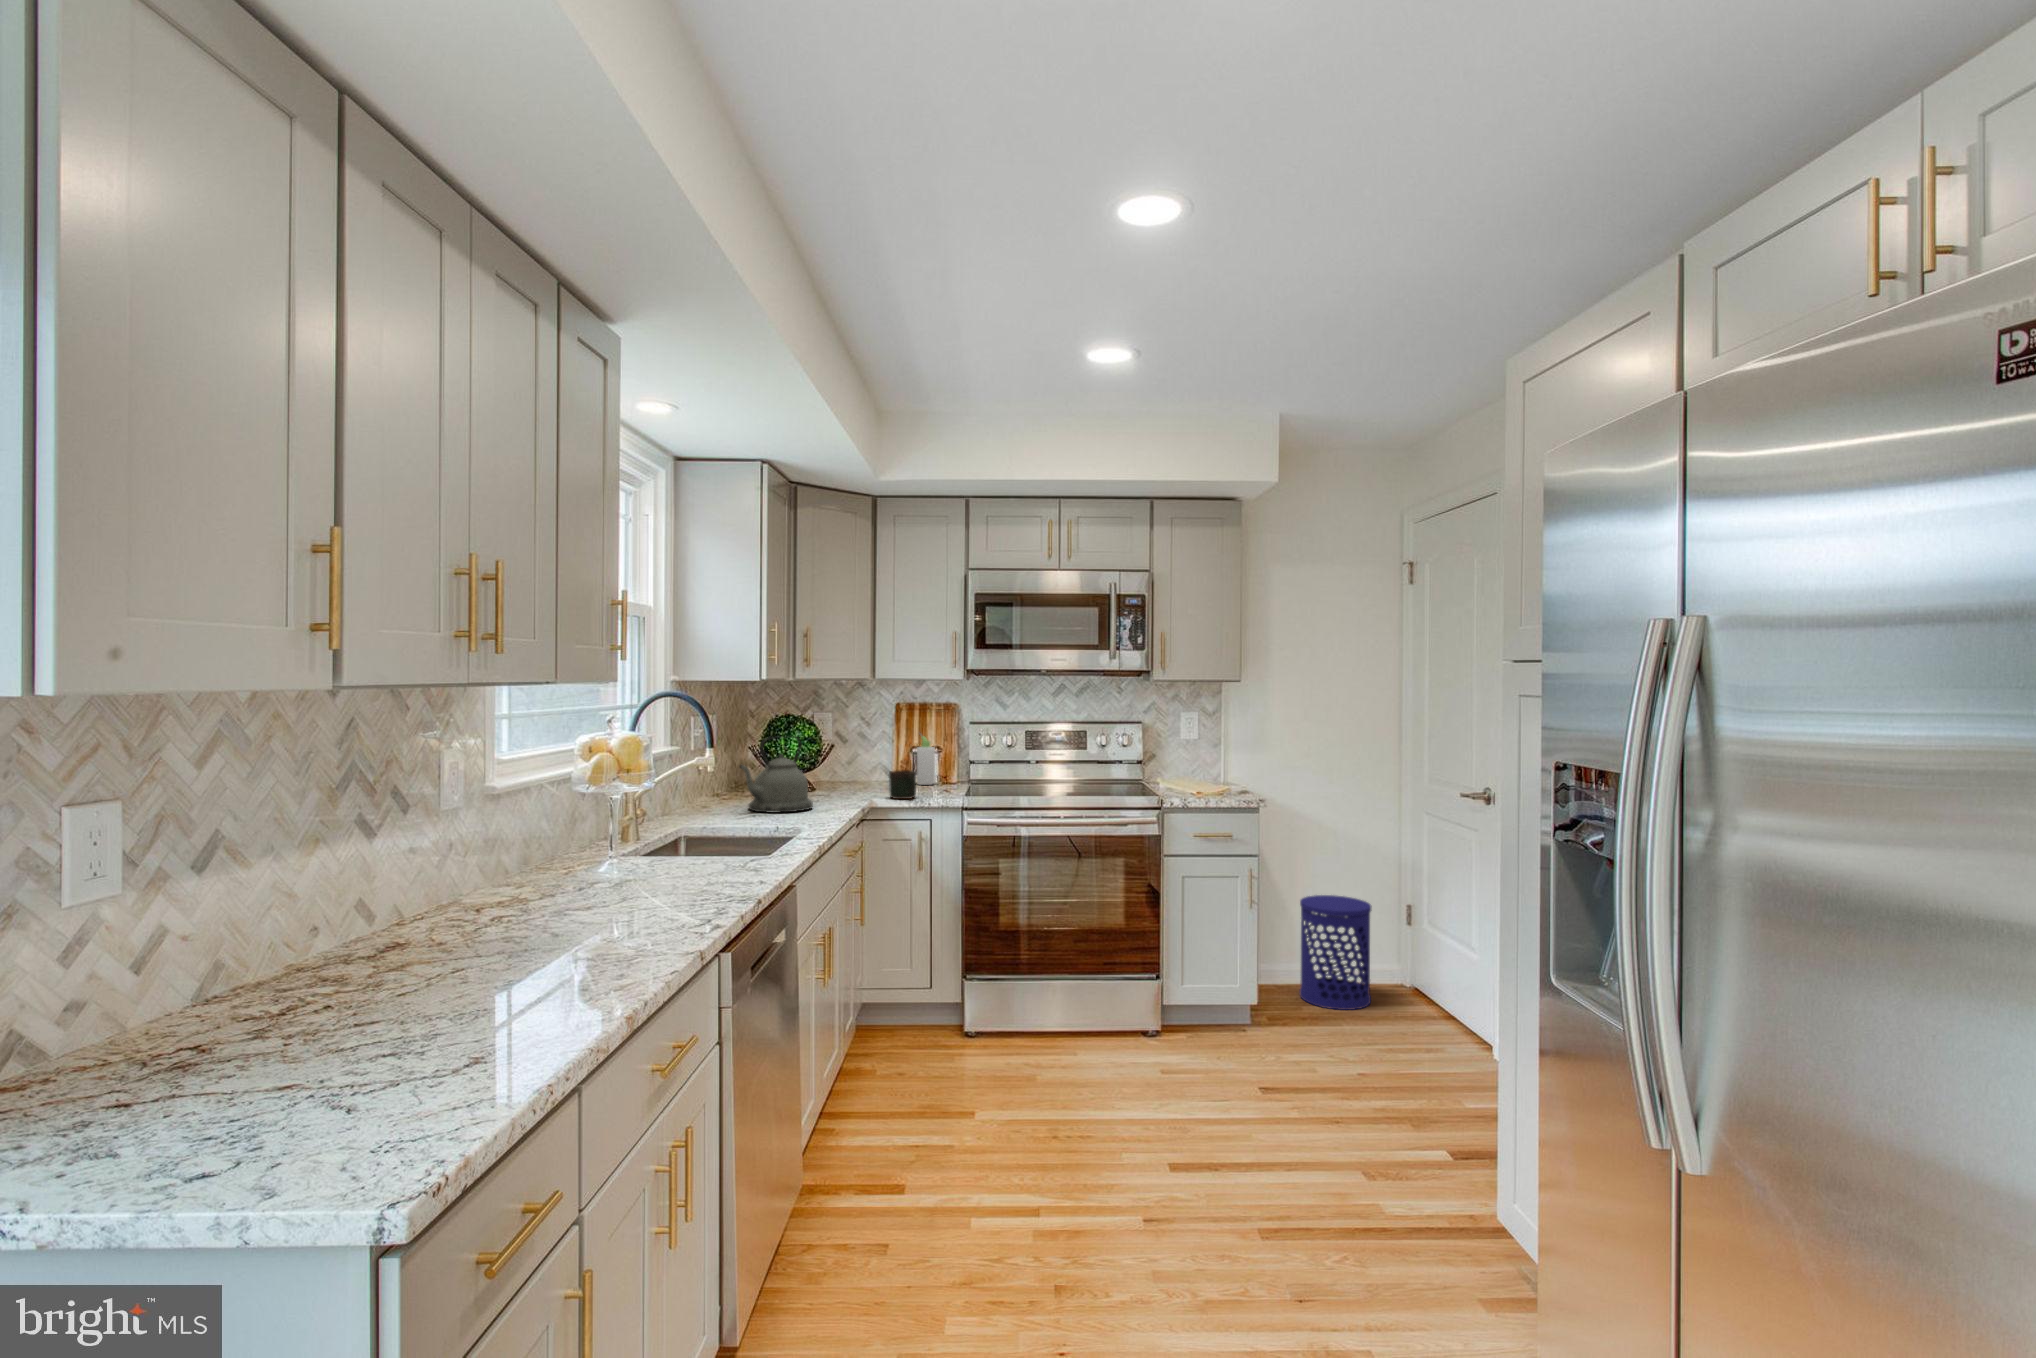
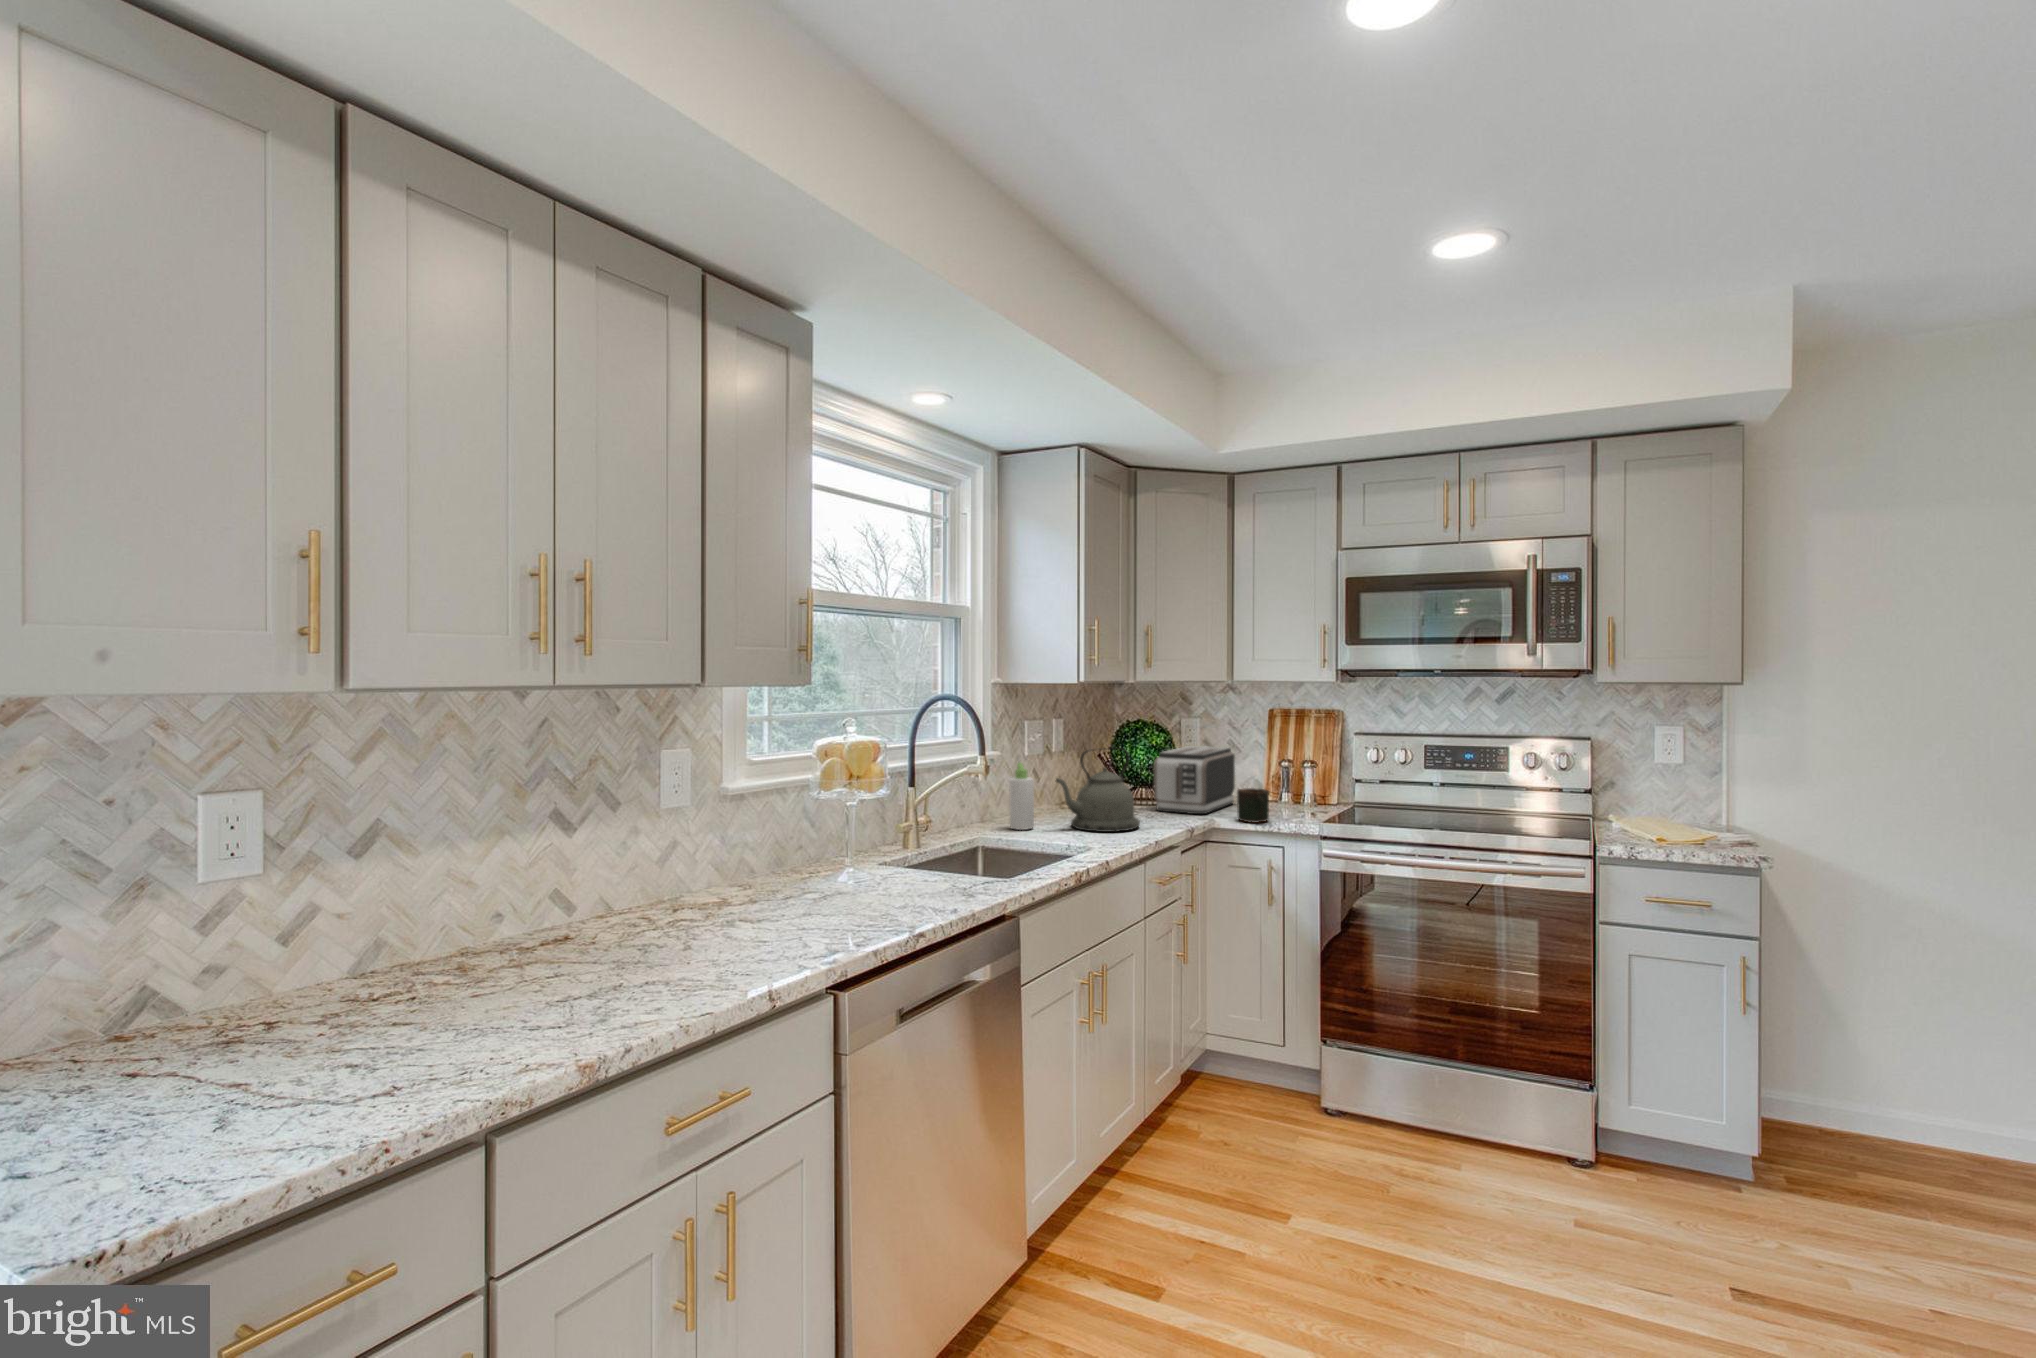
bottle: present [917,736,935,785] -> present [1009,759,1034,830]
toaster: none [810,737,874,796] -> present [1154,746,1235,814]
waste bin: present [1300,895,1372,1010] -> none [1846,1000,1981,1183]

